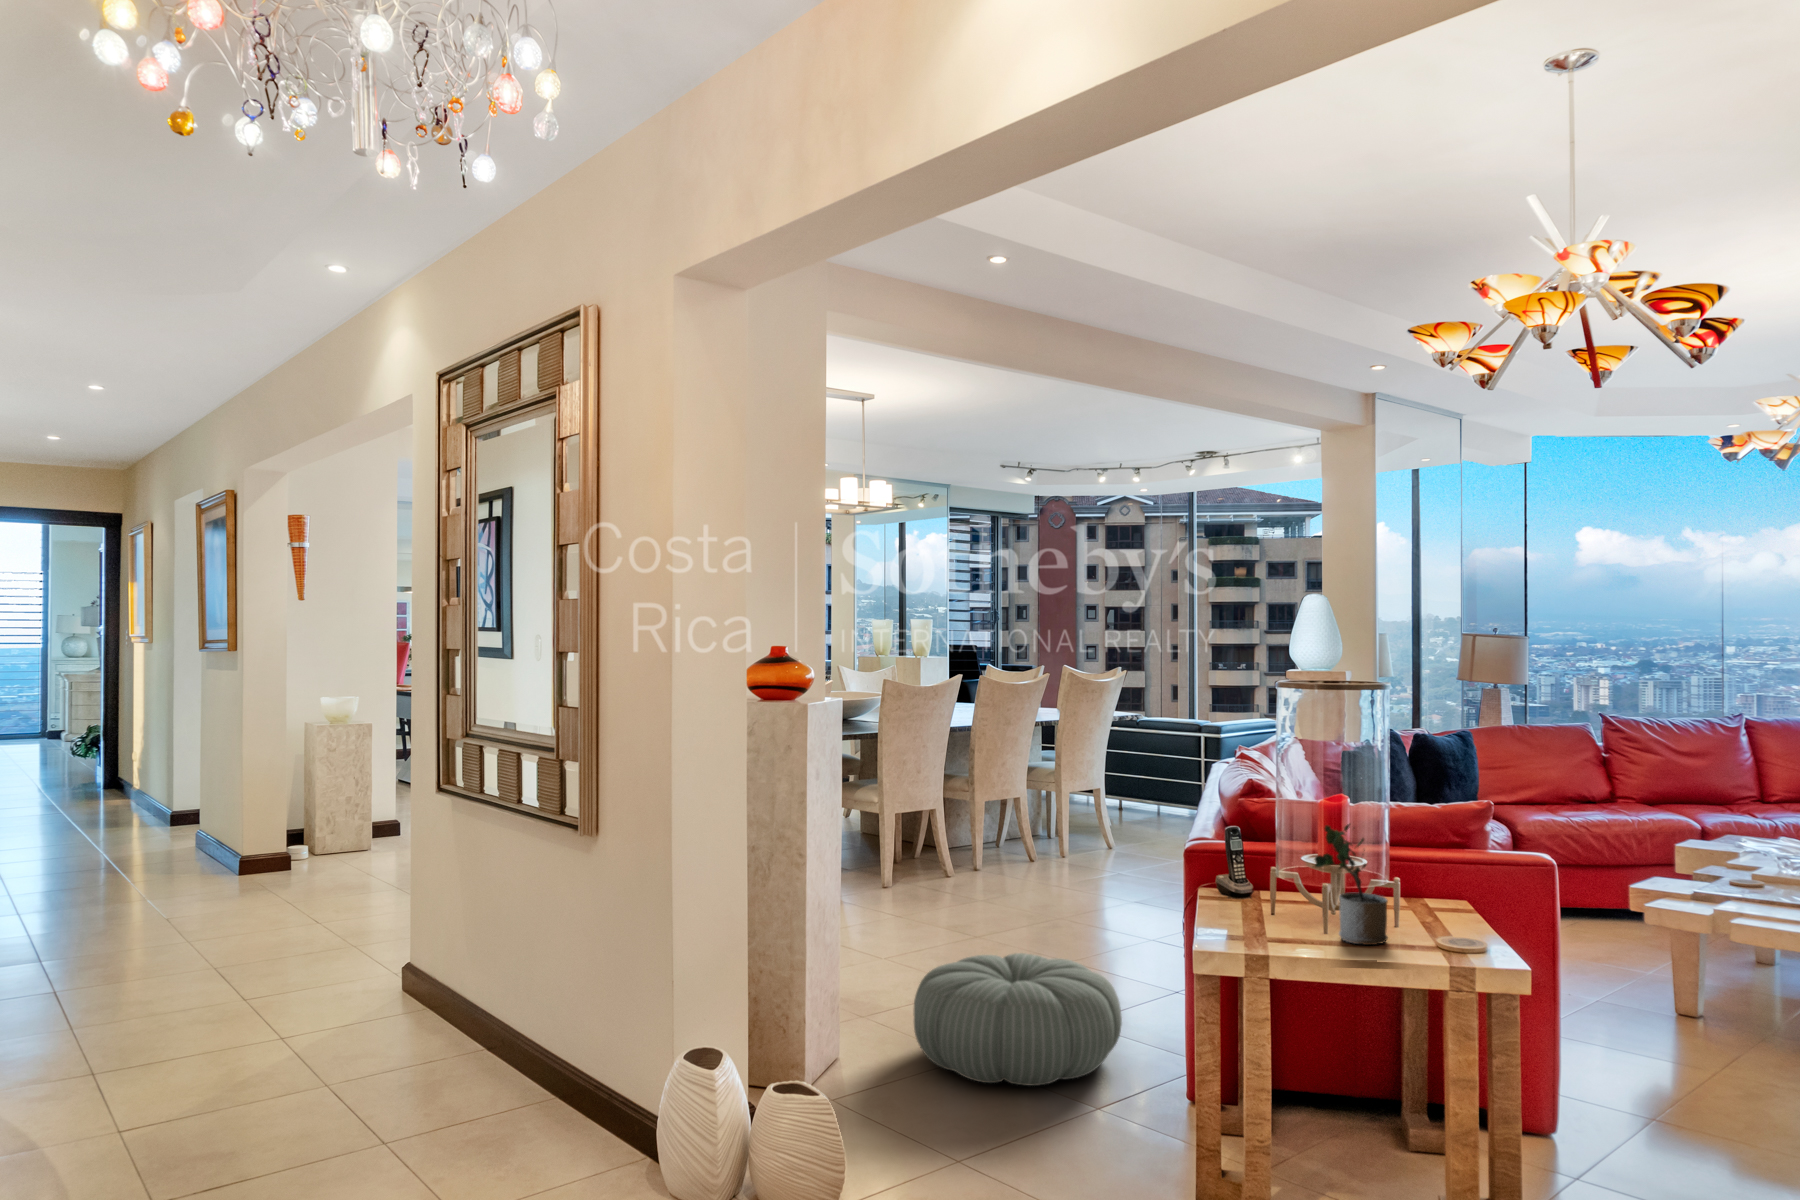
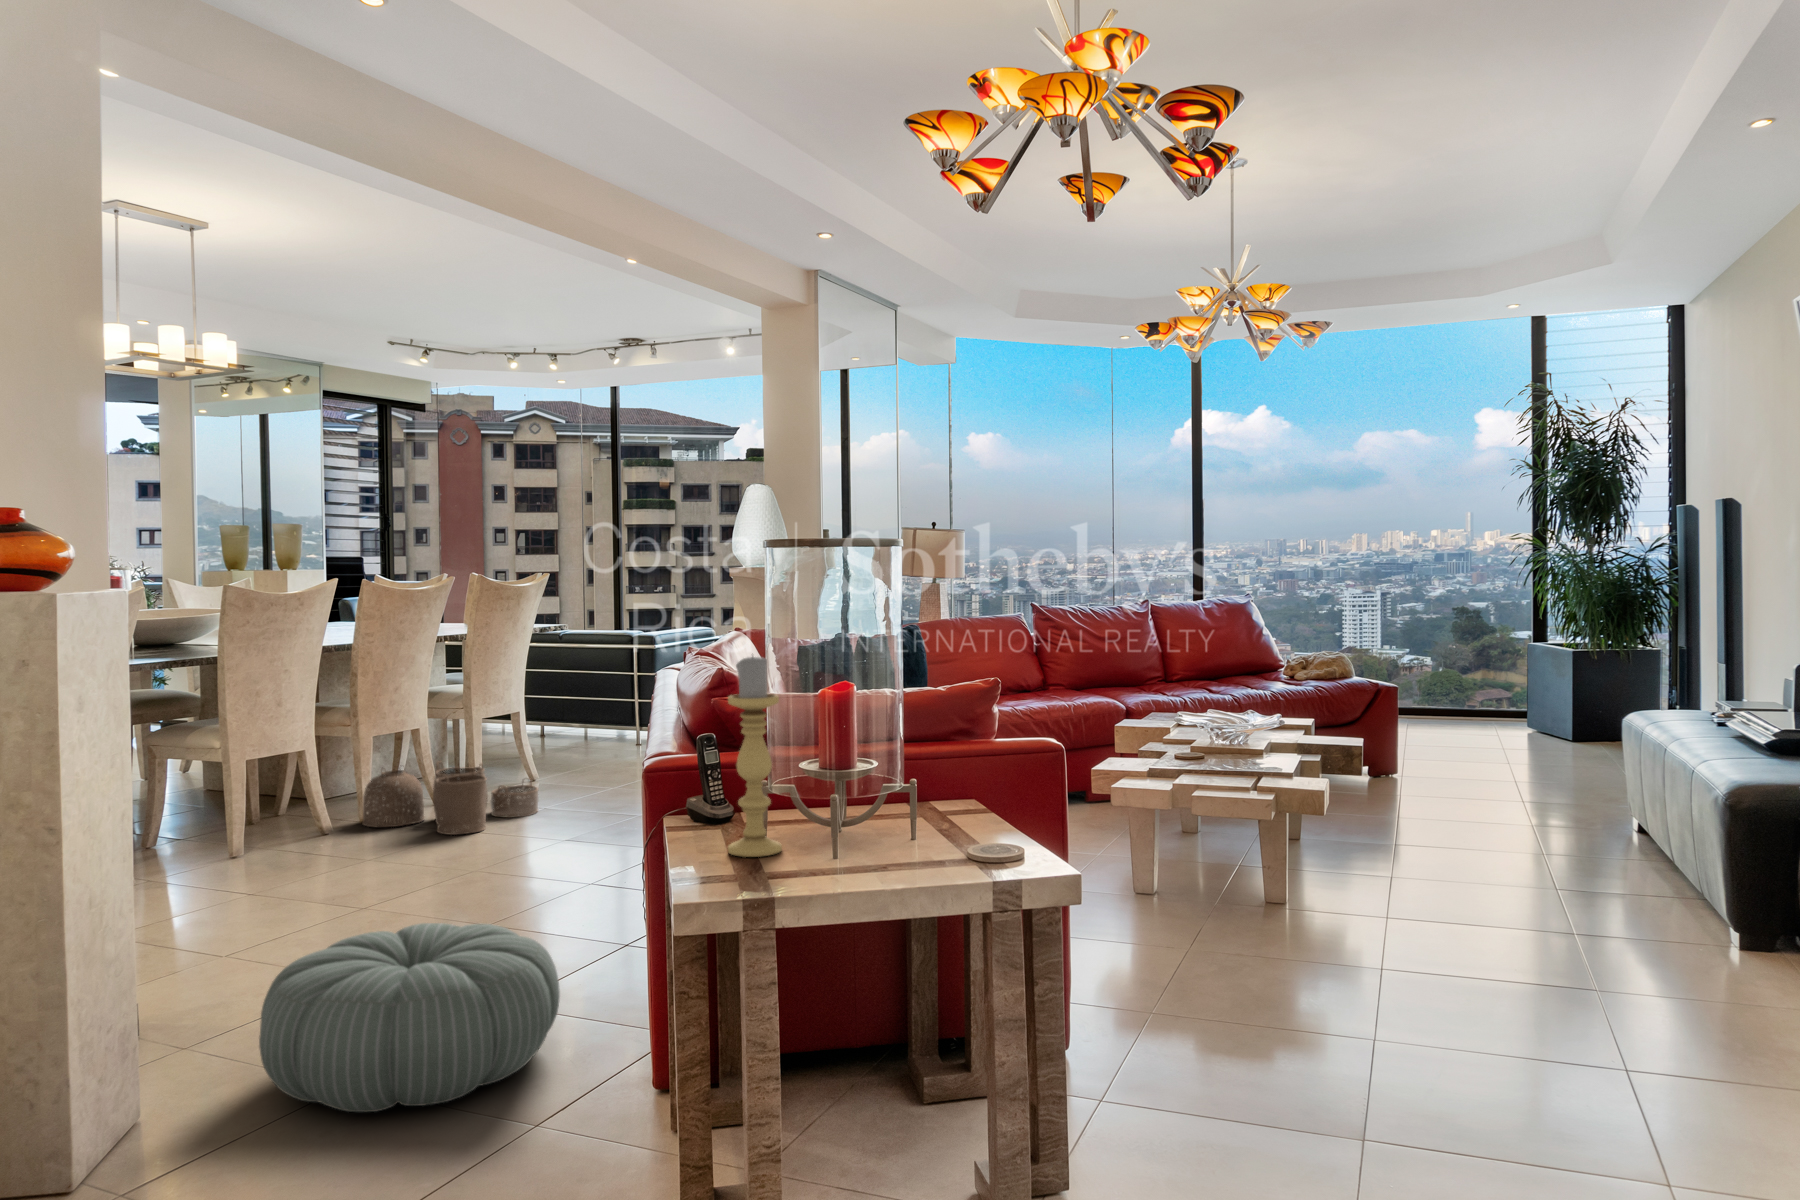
candle holder: none [1241,769,1284,926] -> present [728,656,782,857]
potted plant: present [1315,824,1388,945] -> none [828,715,914,867]
woven basket: none [975,826,1118,890] -> present [362,762,538,835]

